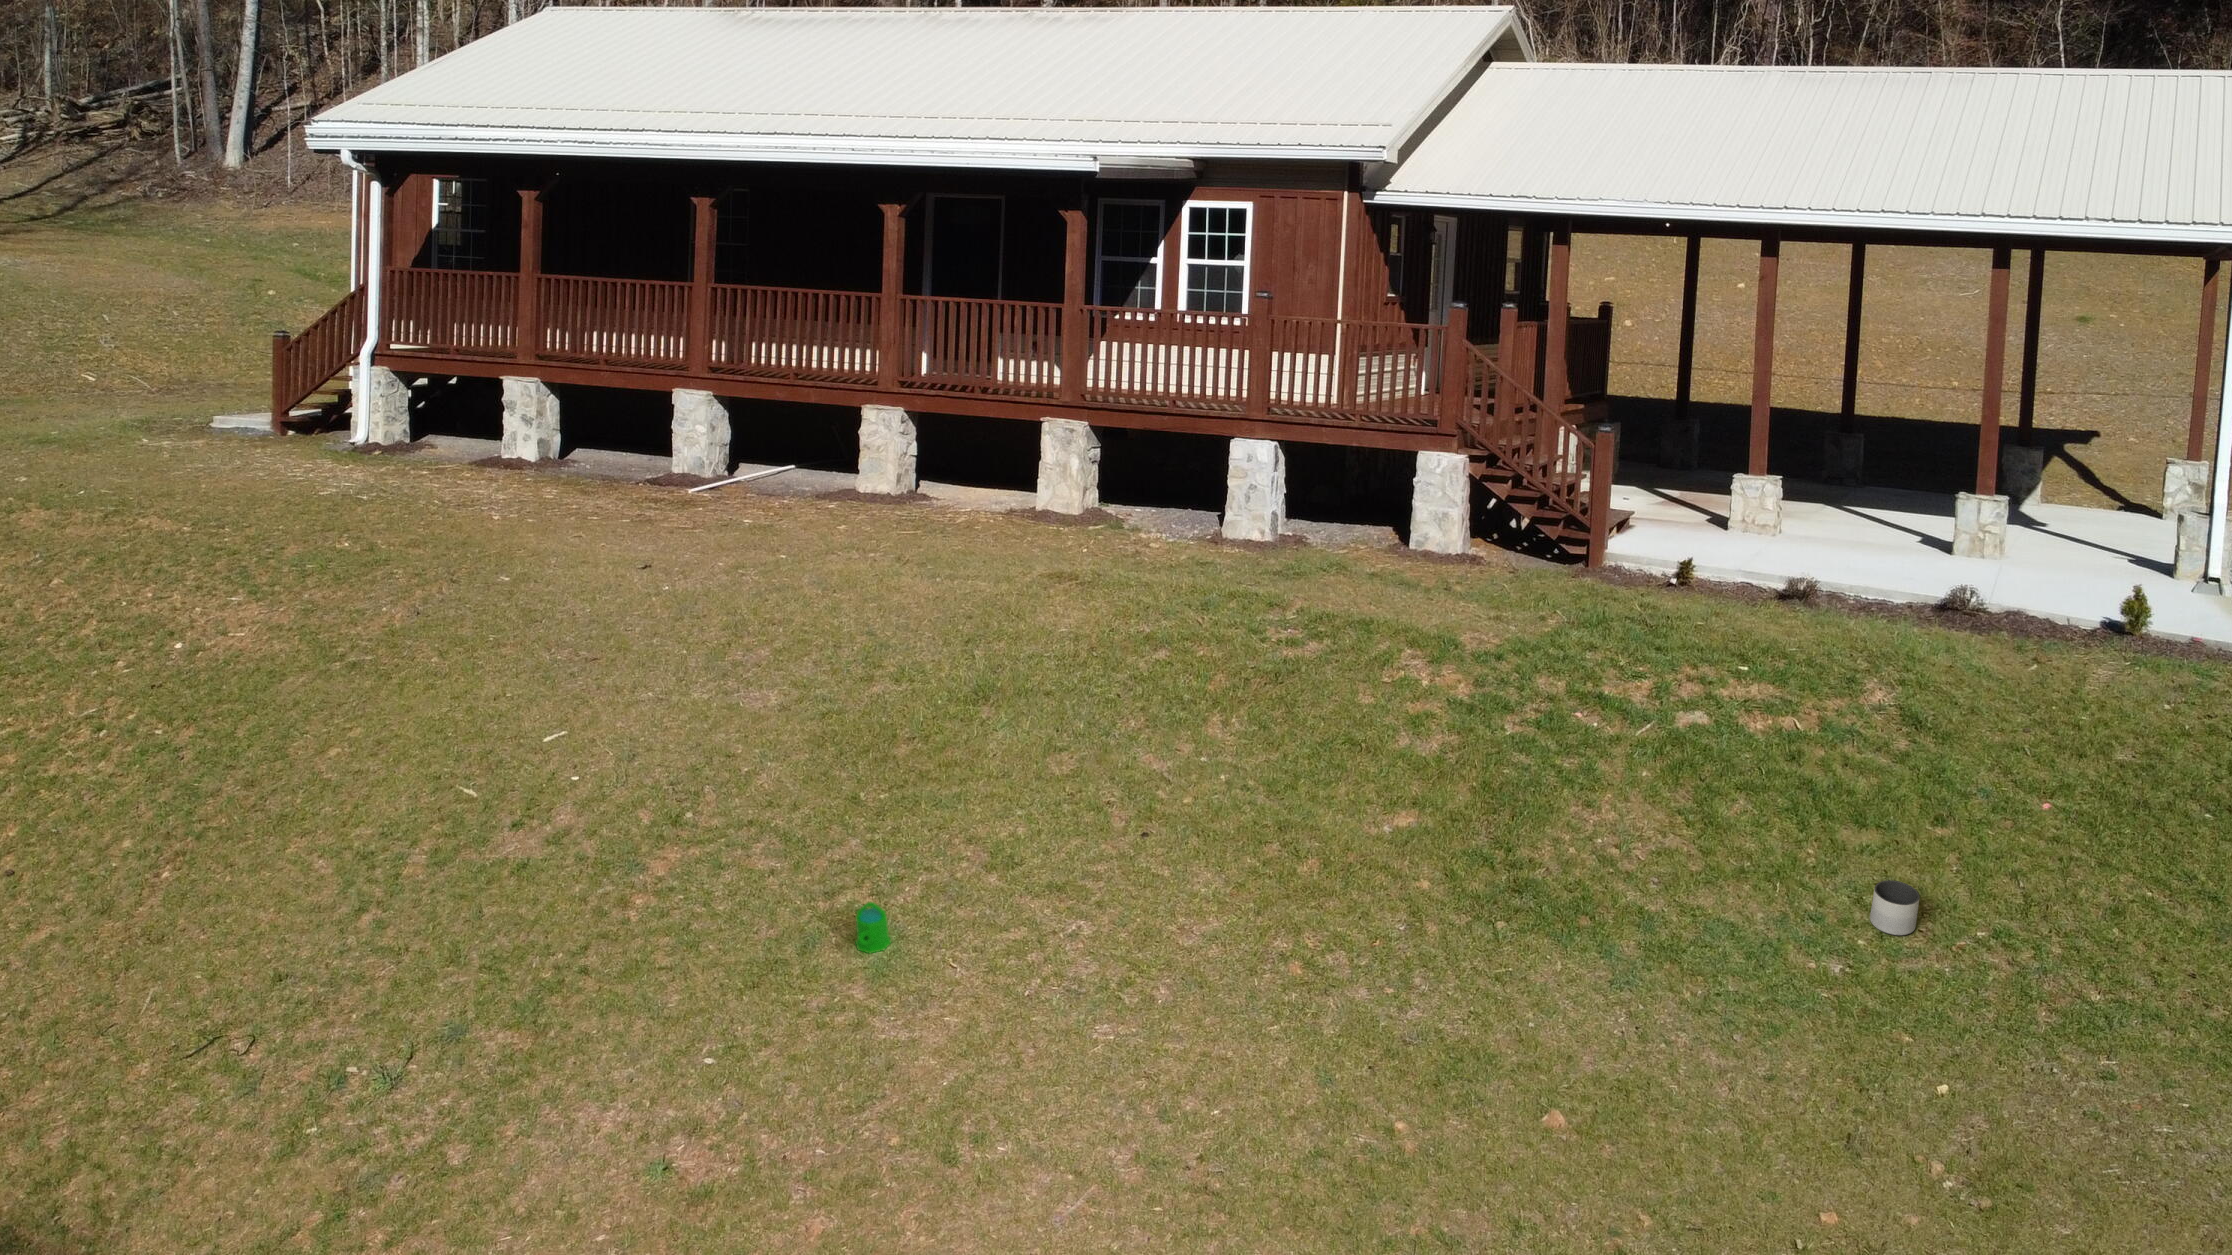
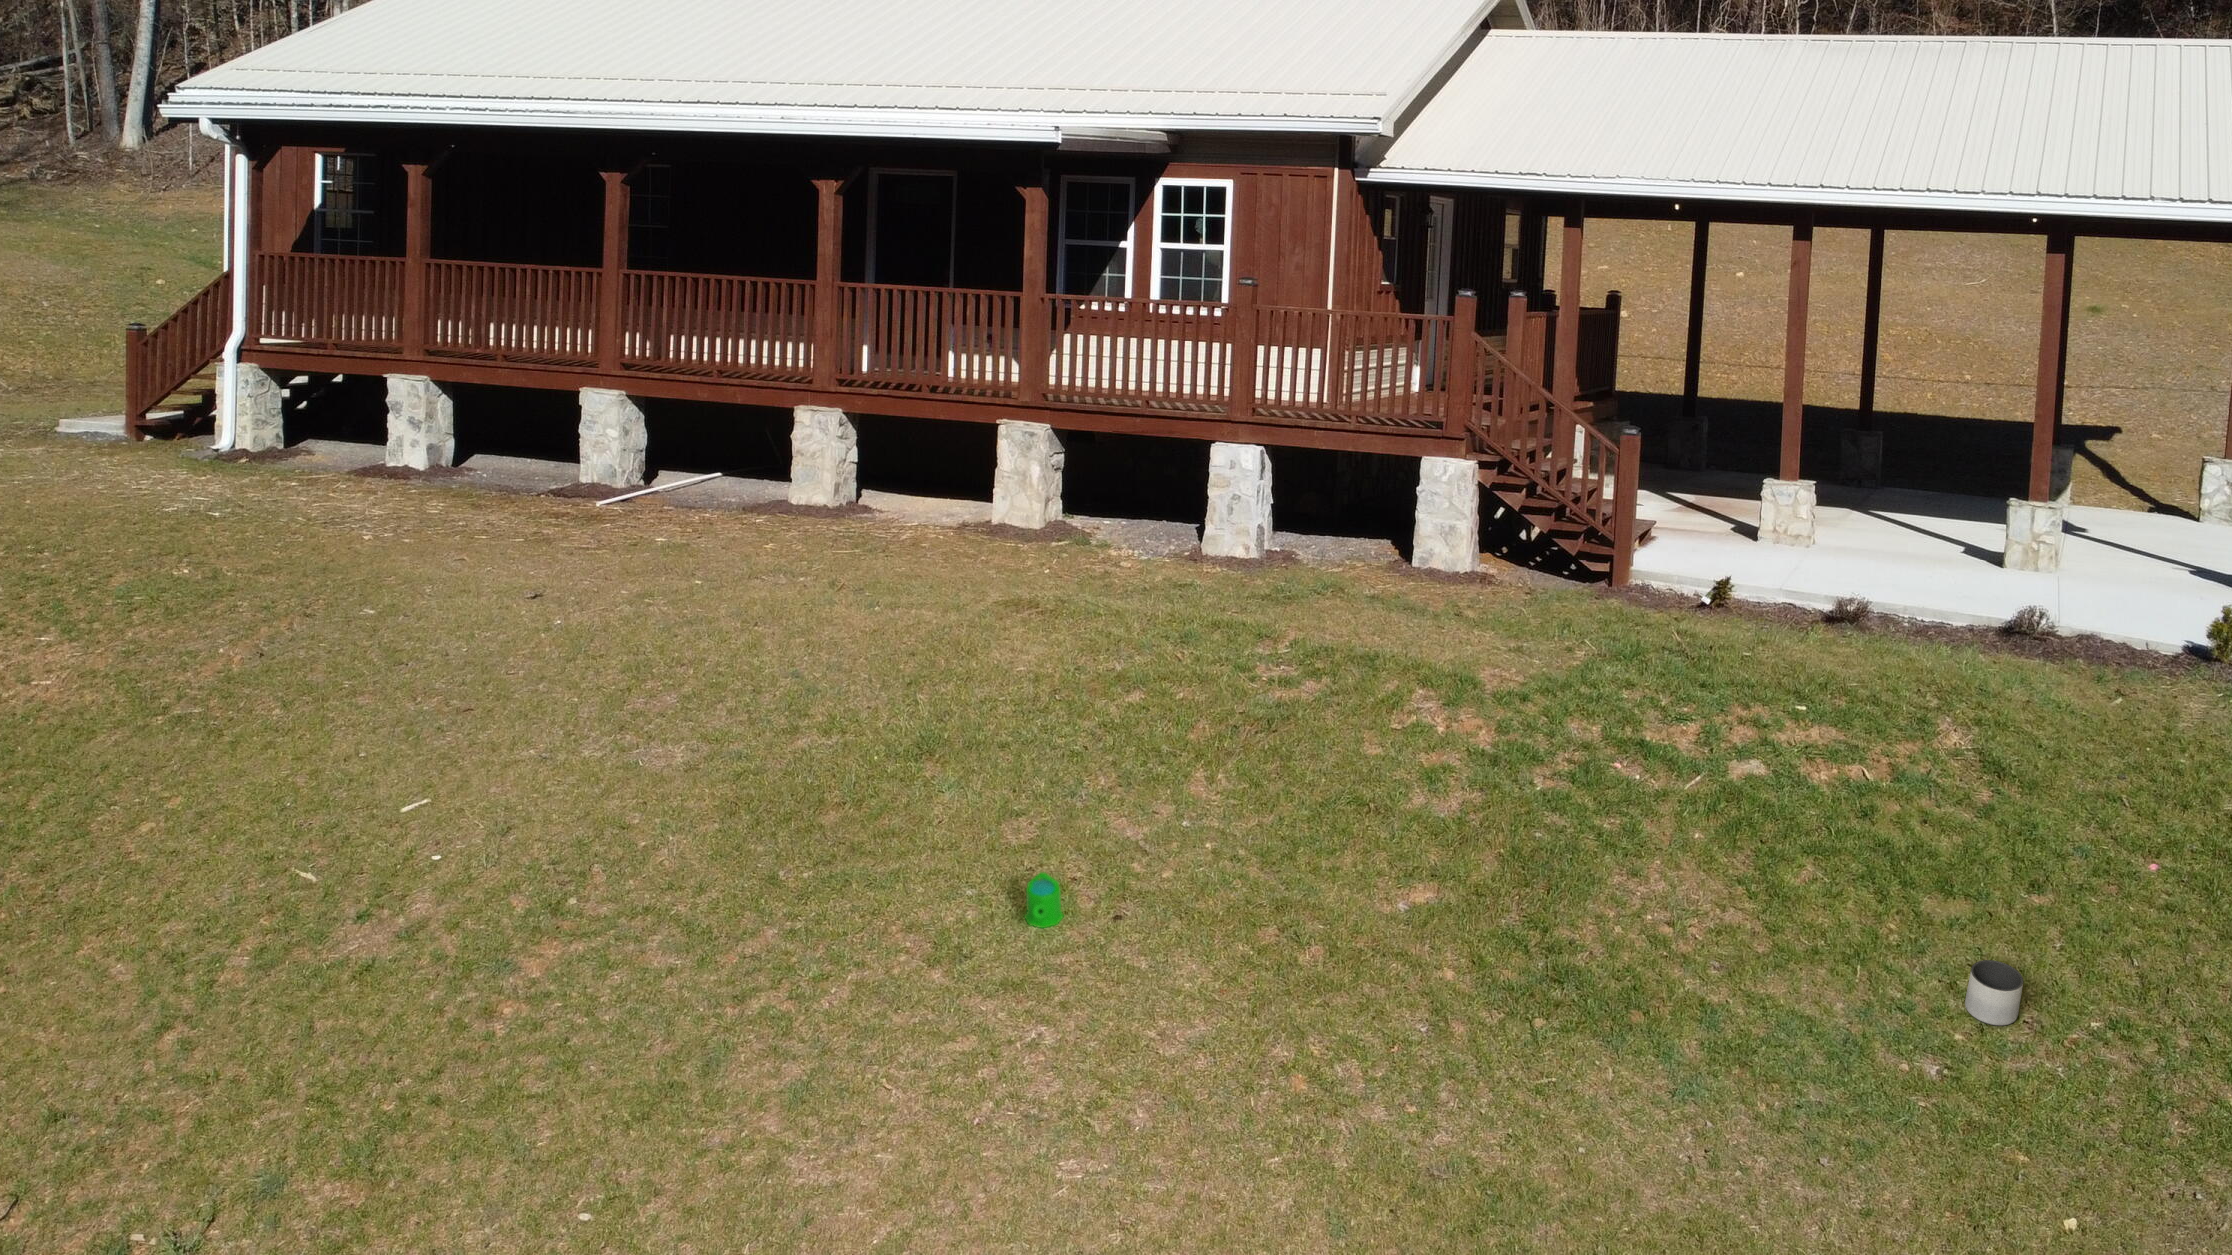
watering can: present [855,902,891,953] -> present [1025,872,1064,928]

